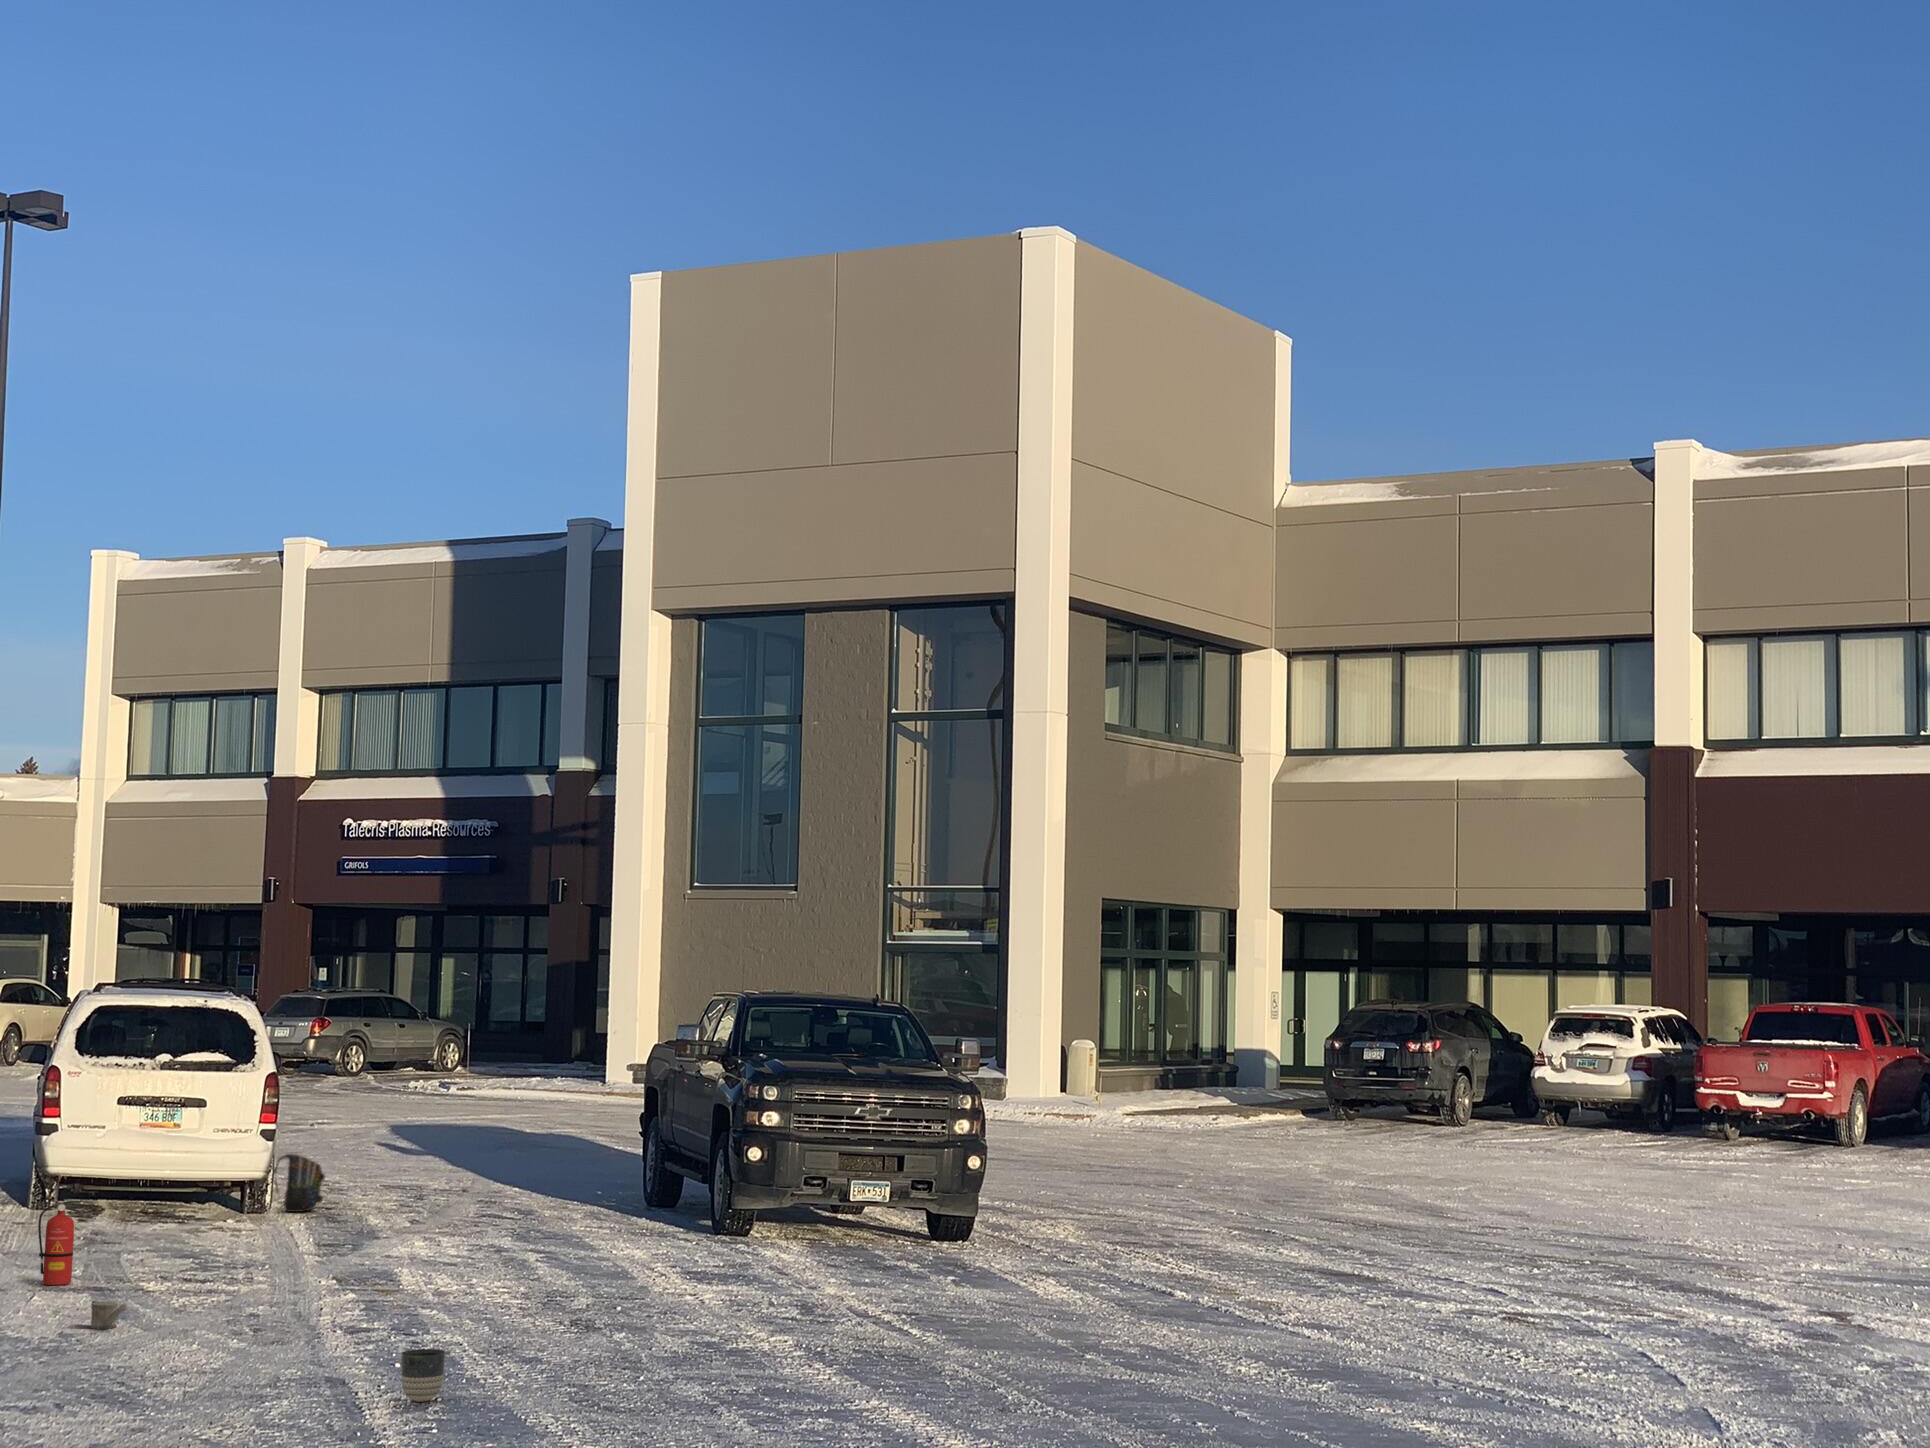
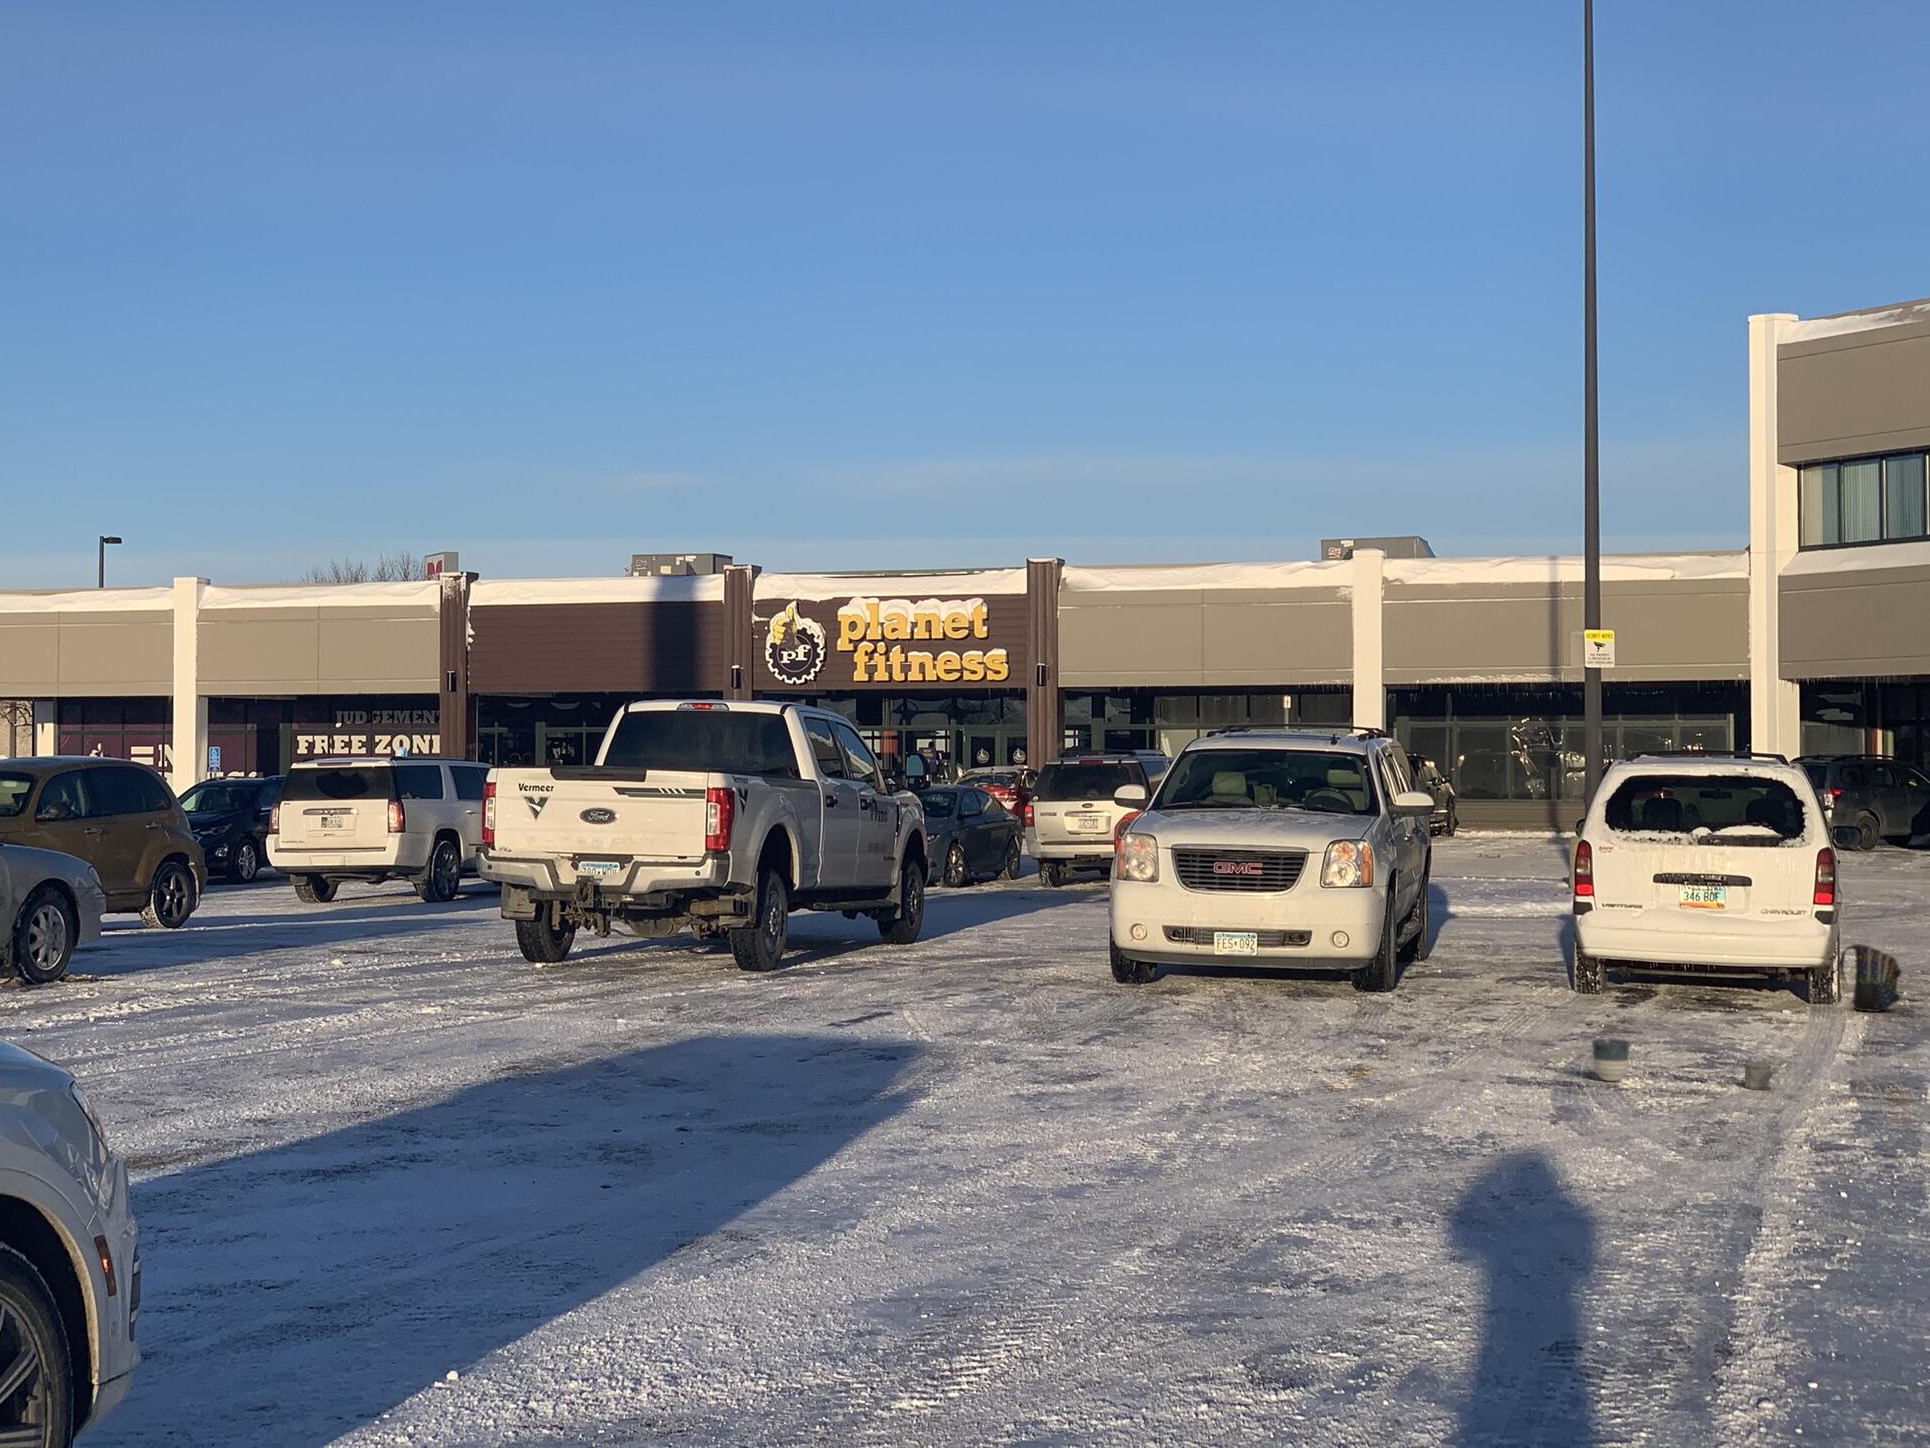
fire extinguisher: present [38,1201,81,1285] -> none [1511,983,1555,1074]
watering can: present [90,1301,127,1329] -> present [1744,1061,1779,1090]
planter: present [401,1349,445,1402] -> present [1592,1039,1630,1081]

